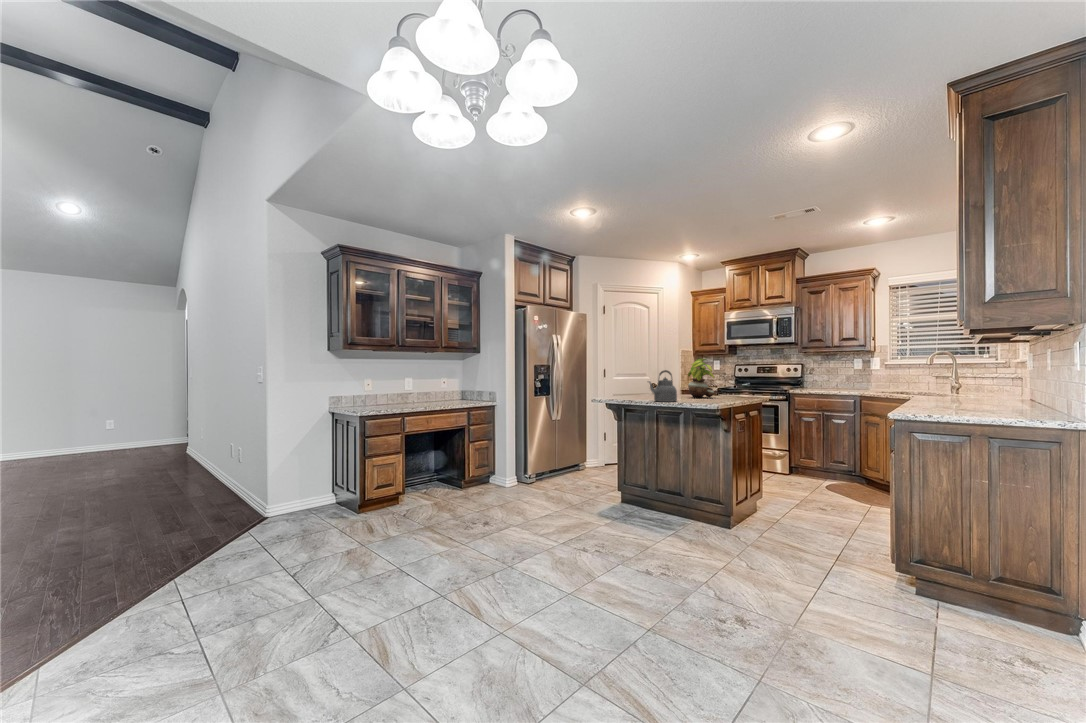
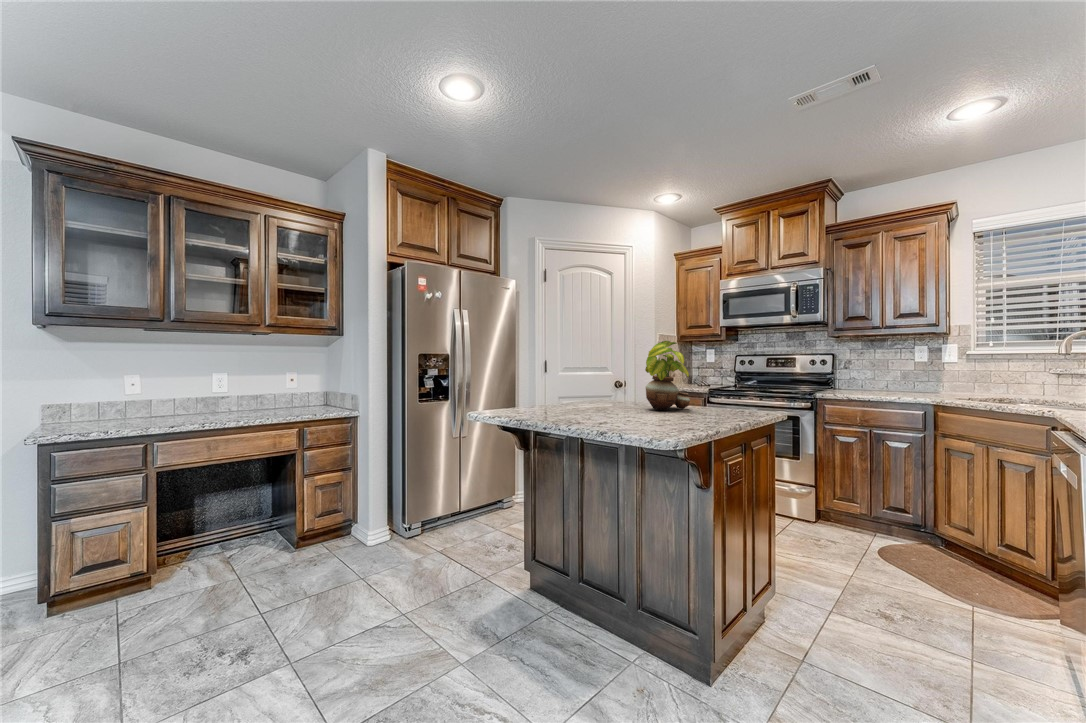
kettle: present [649,370,677,402] -> none [547,361,608,423]

